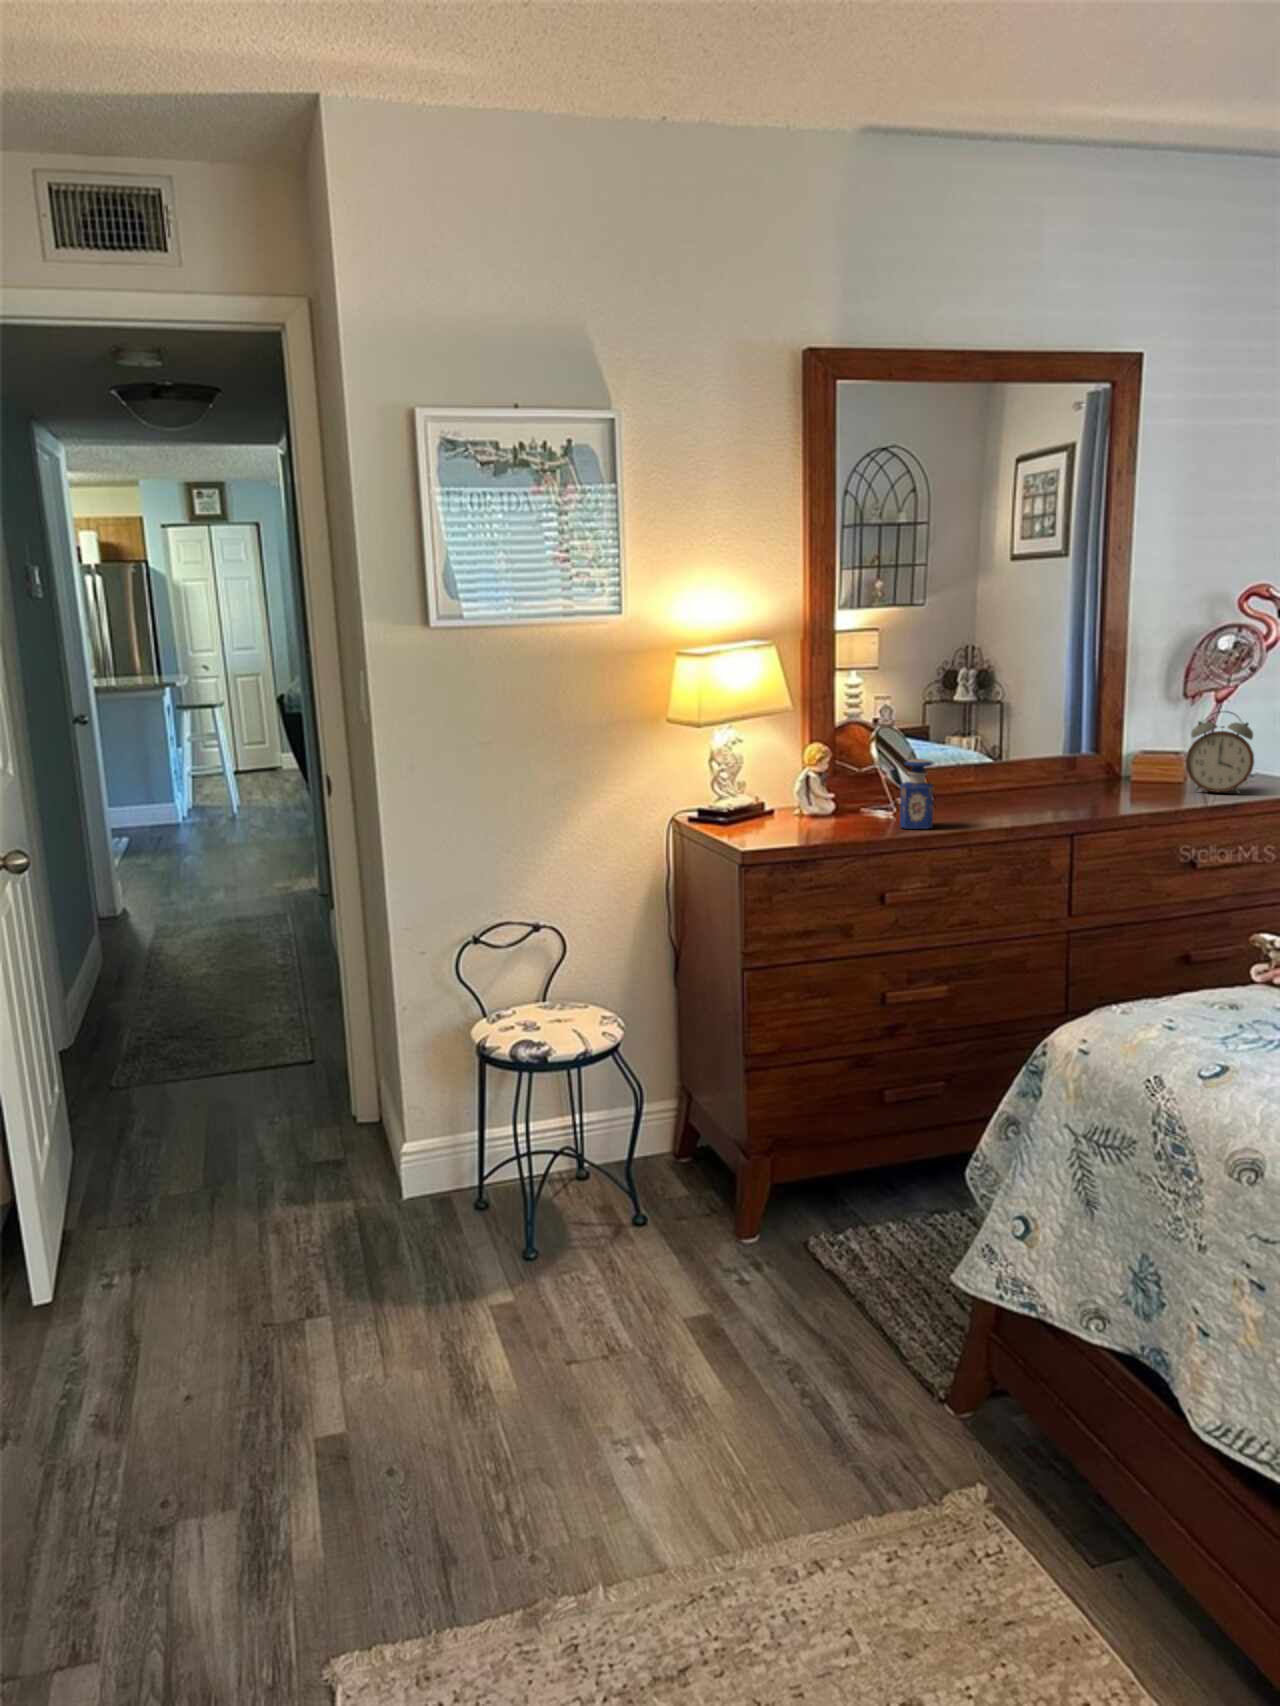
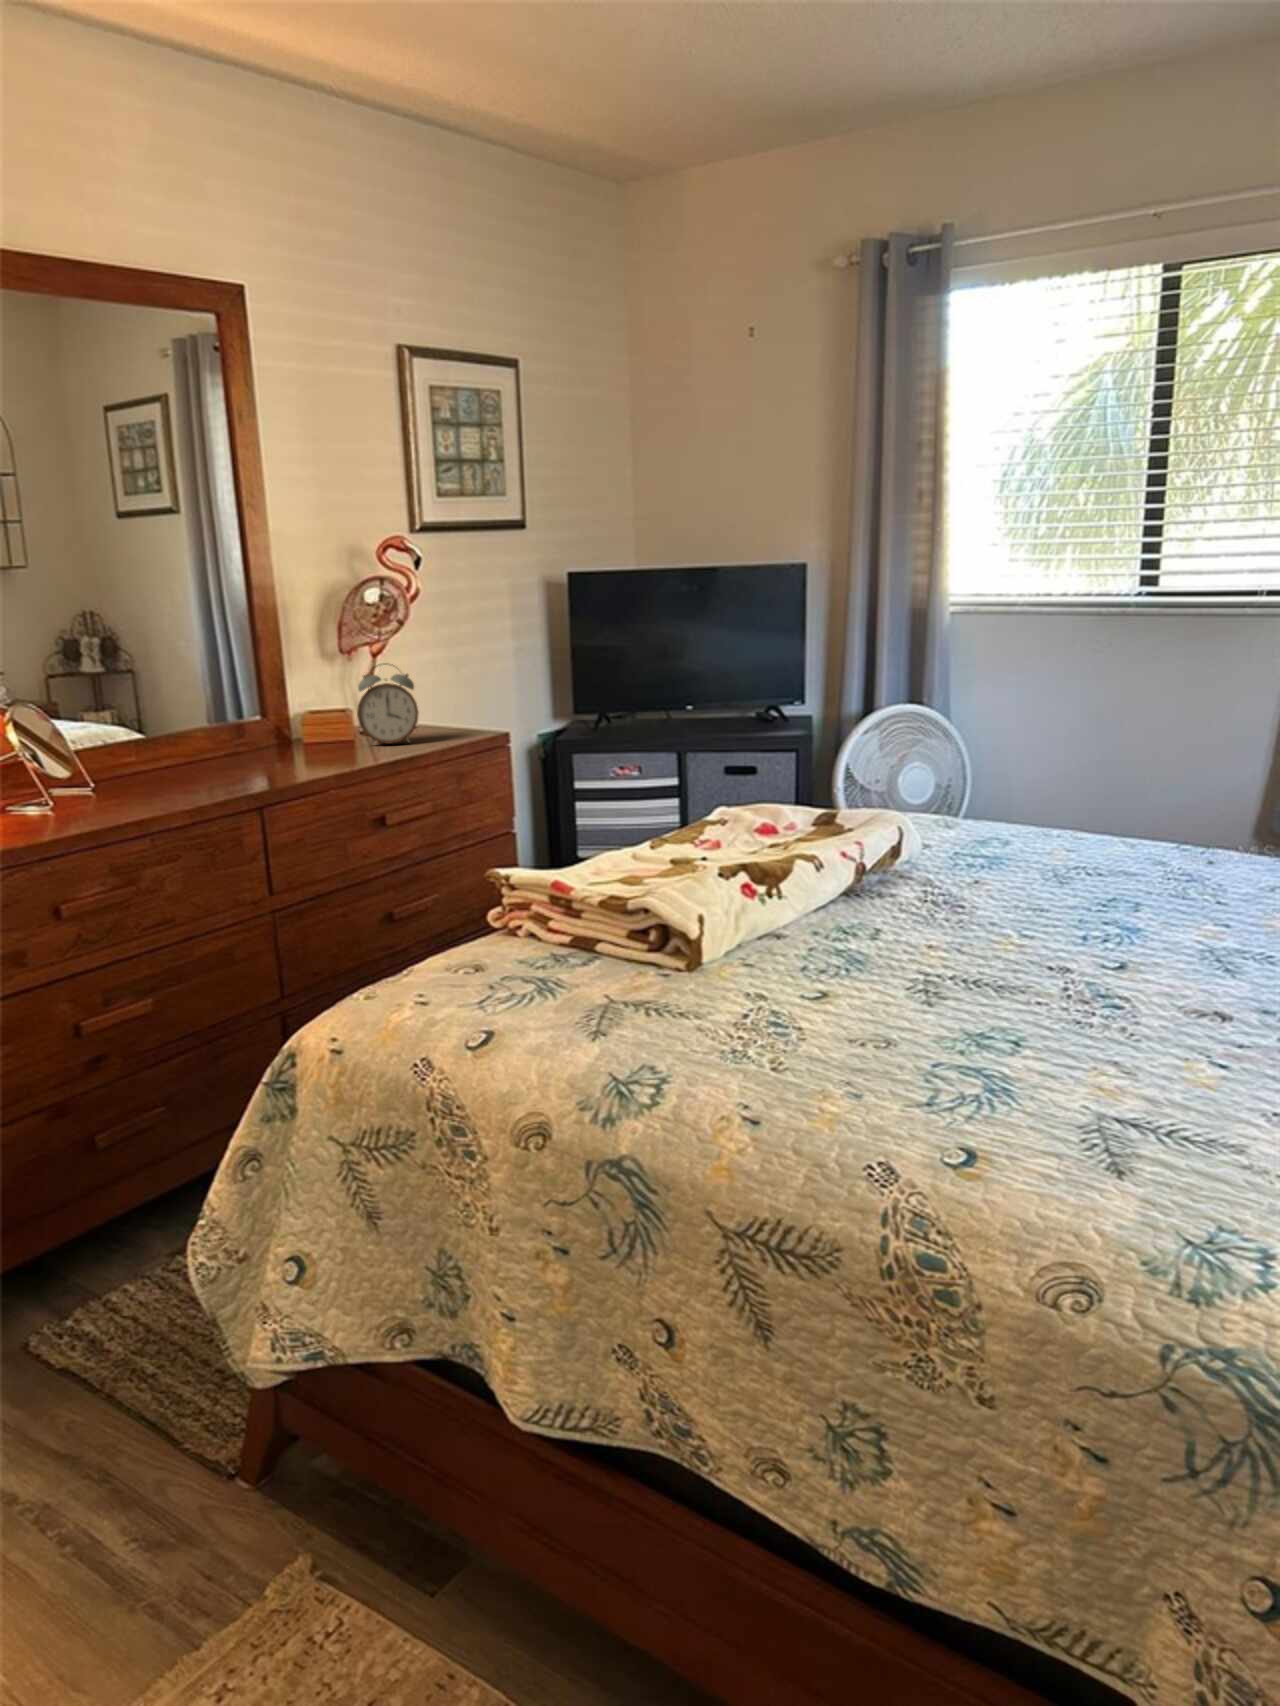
perfume bottle: present [900,759,933,829] -> none [51,736,101,821]

